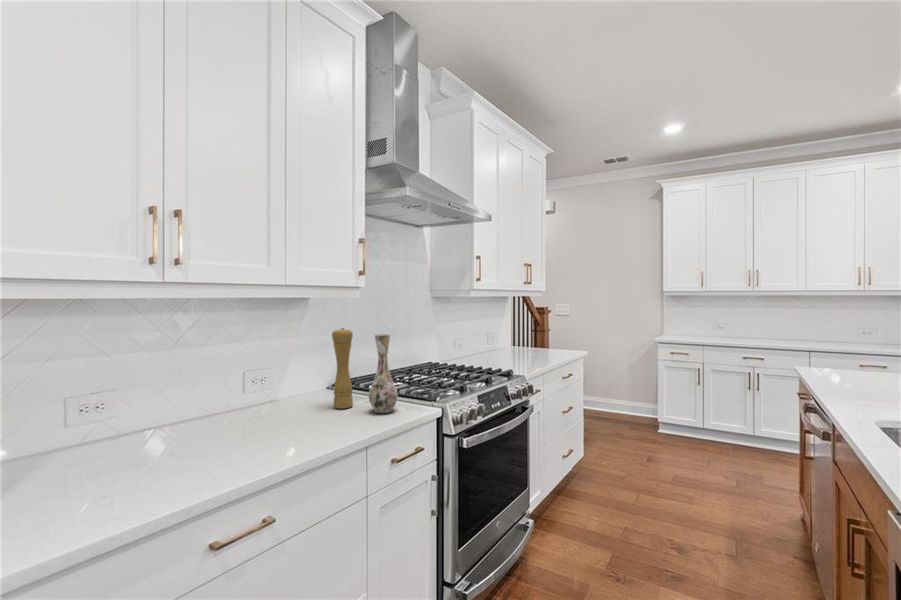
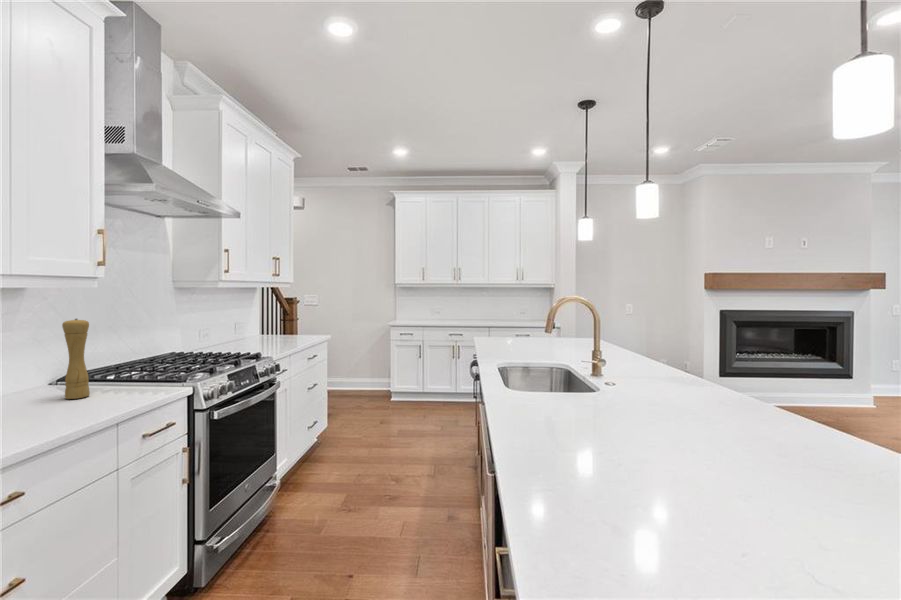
vase: present [369,334,398,413] -> none [112,323,146,397]

